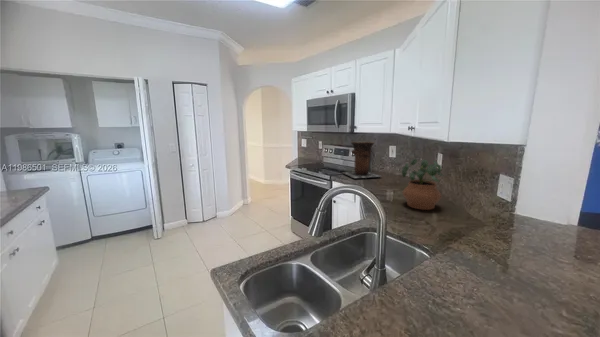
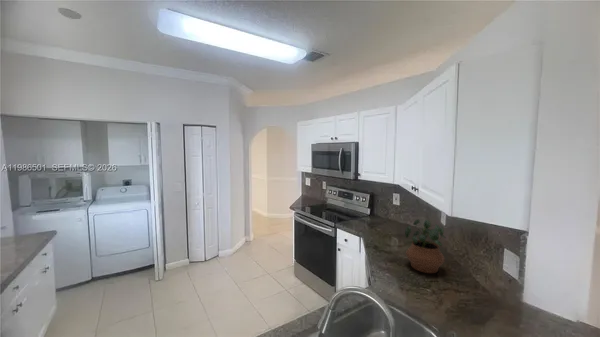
vase: present [344,142,380,178] -> none [346,188,387,227]

